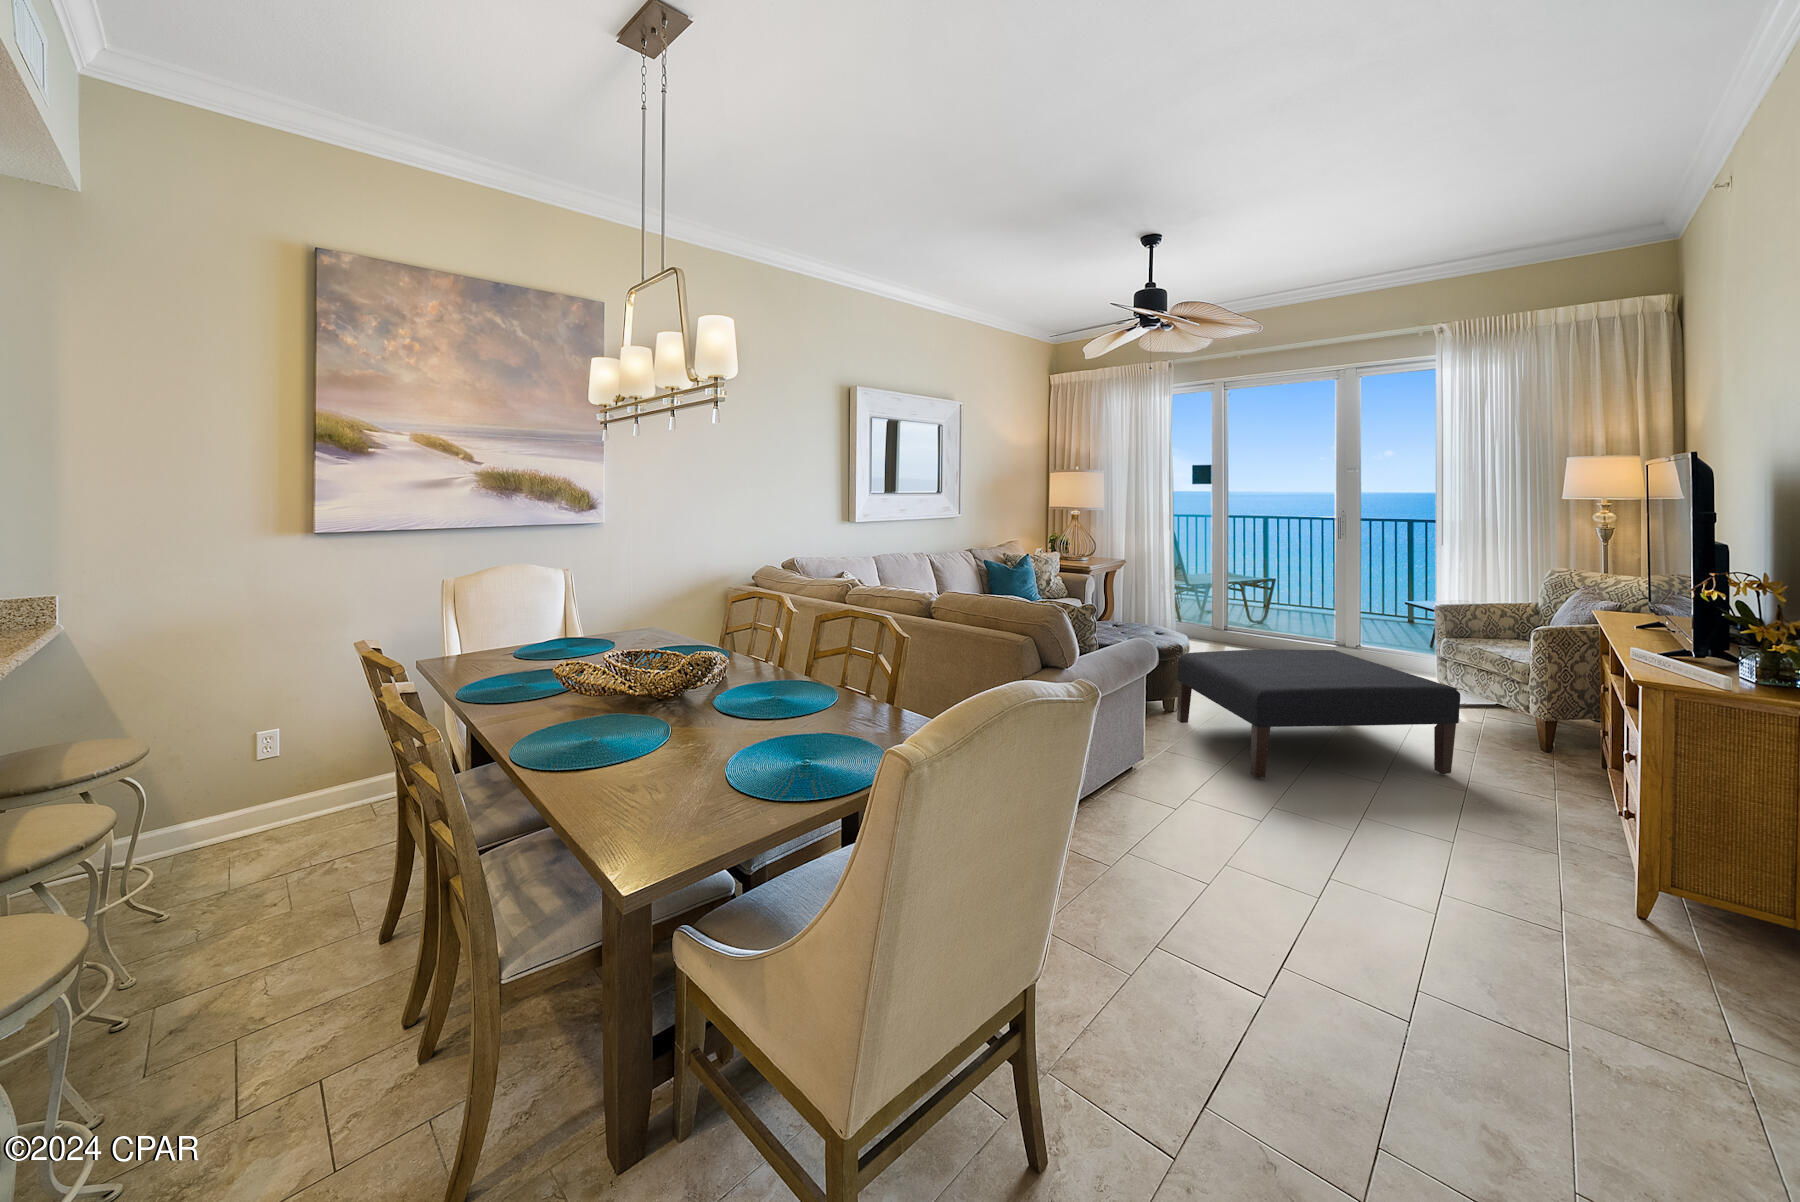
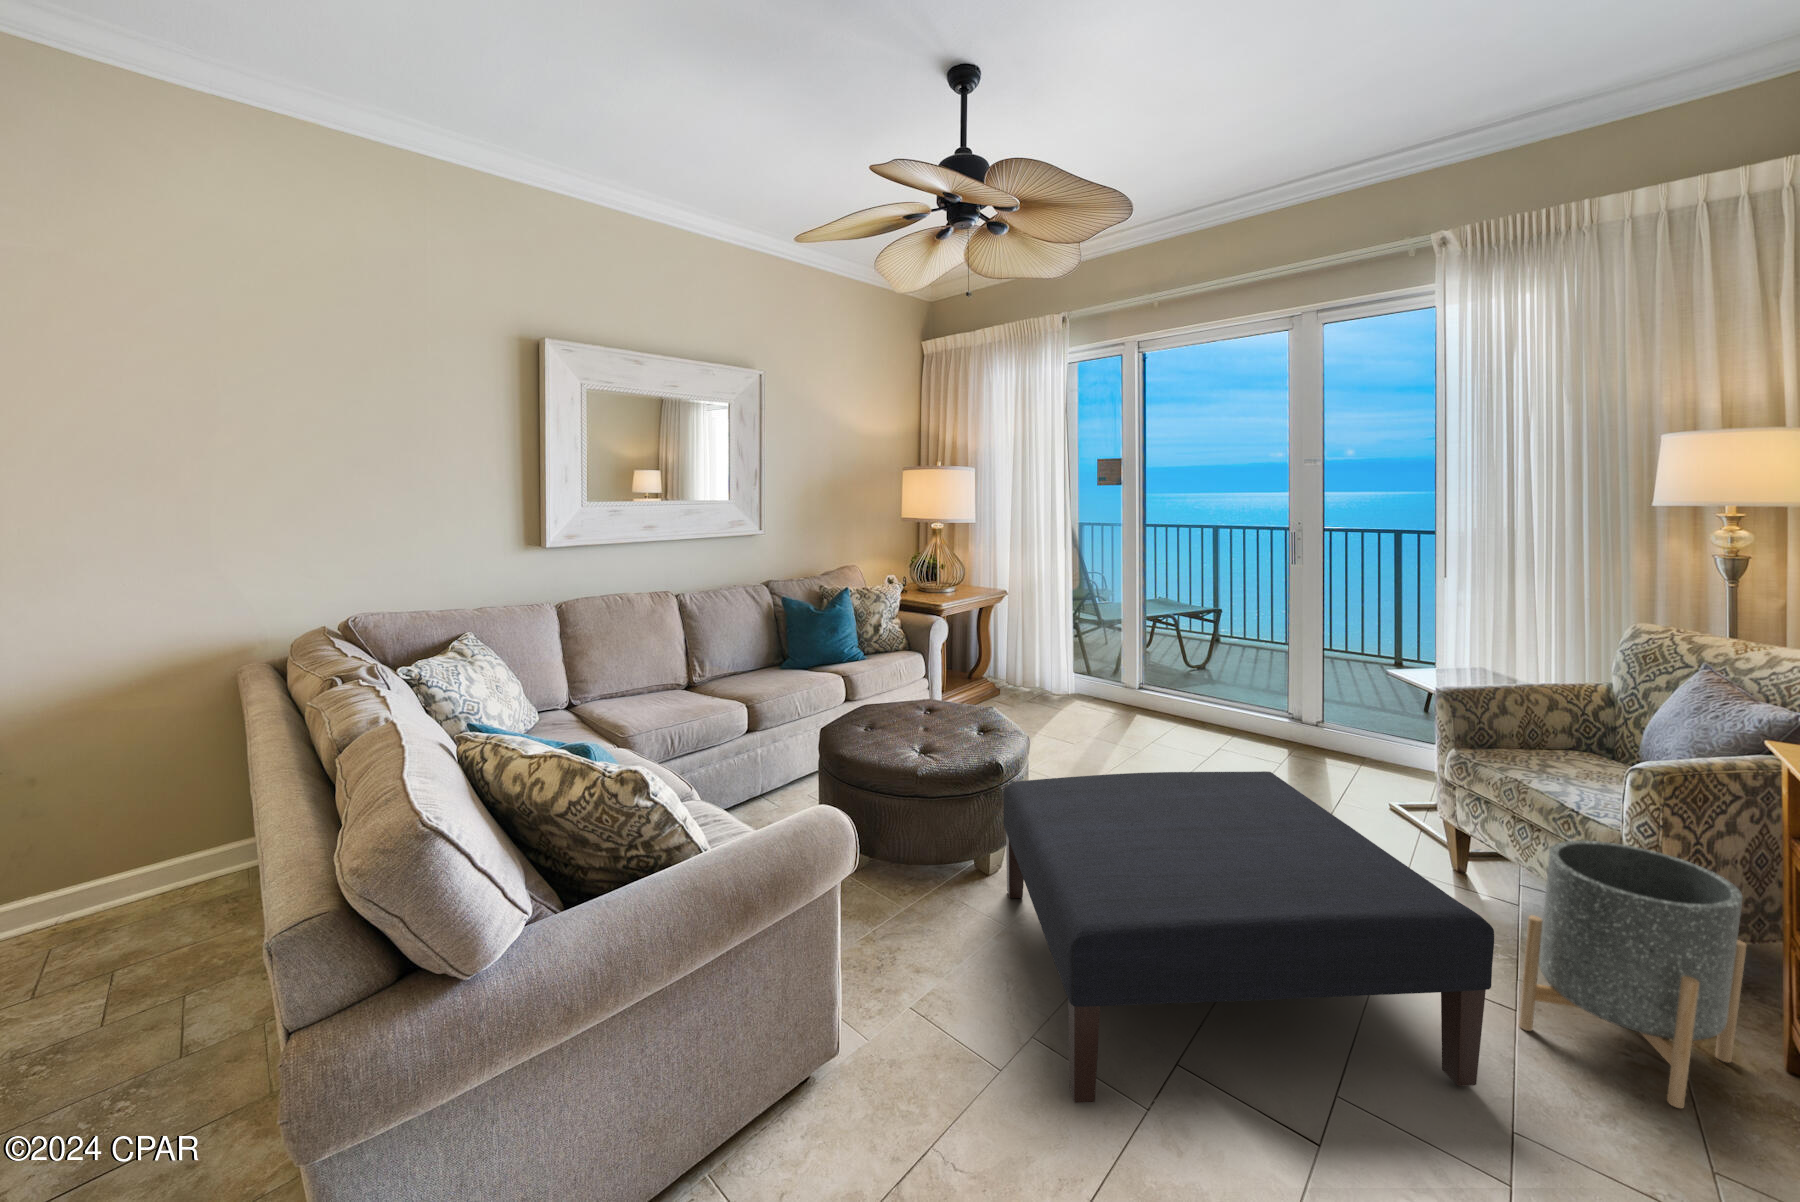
planter: none [1474,667,1585,780] -> present [1519,841,1747,1108]

